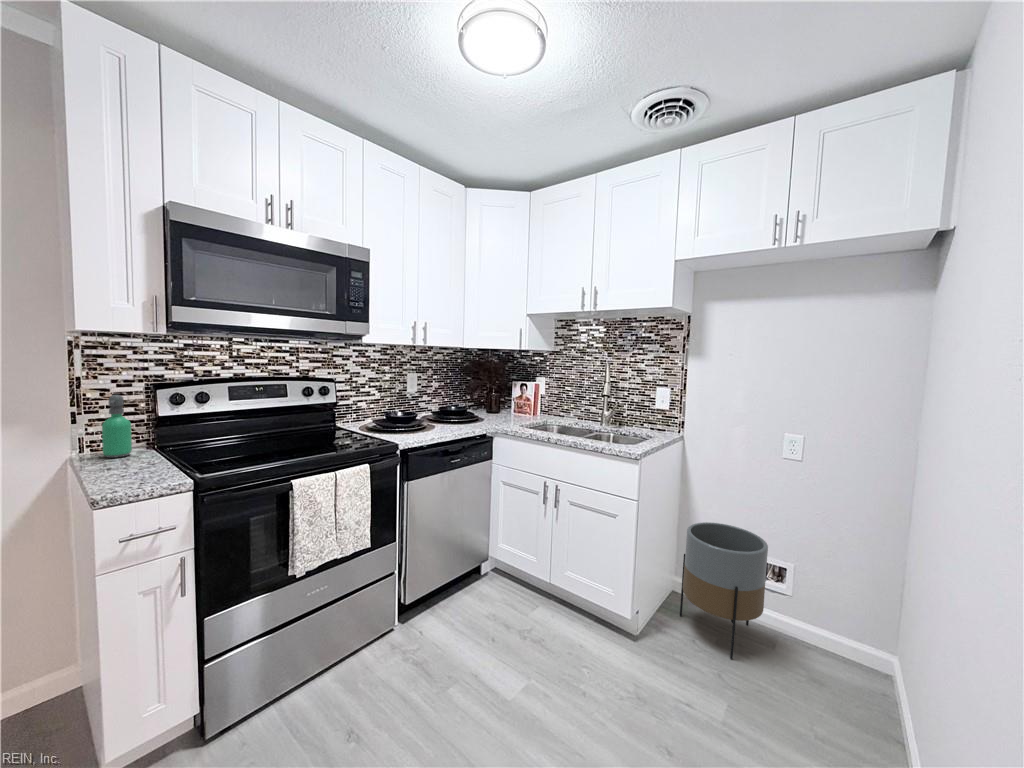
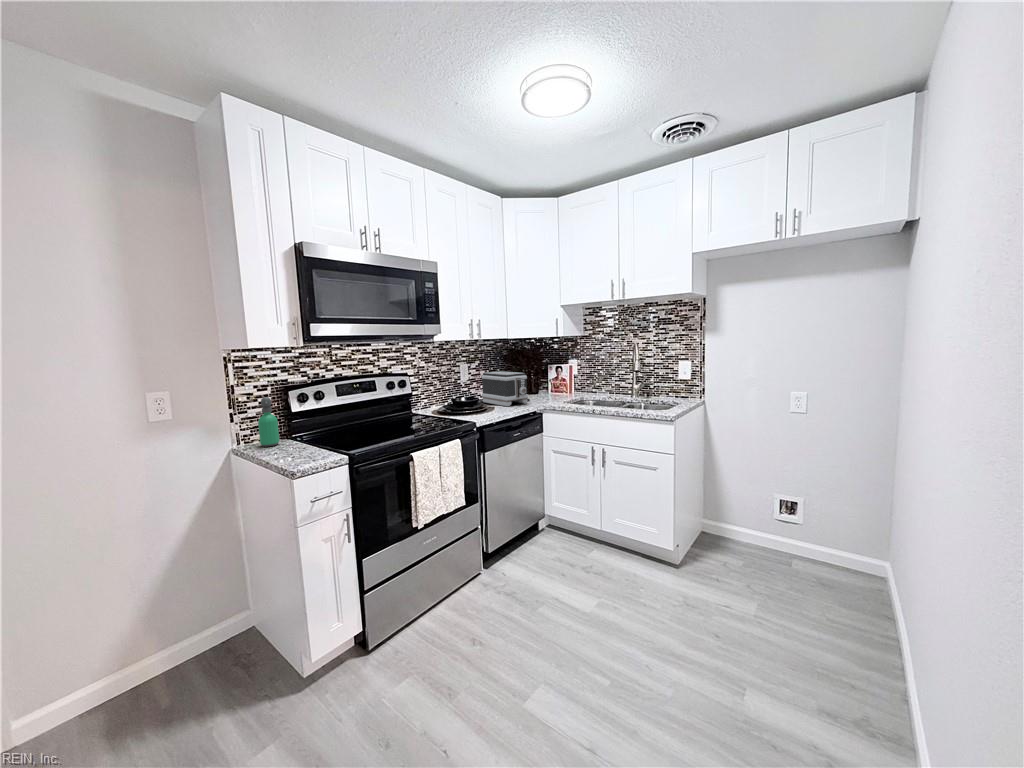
toaster: none [429,385,480,426] -> present [482,371,528,406]
planter: present [680,522,768,659] -> none [711,470,782,575]

